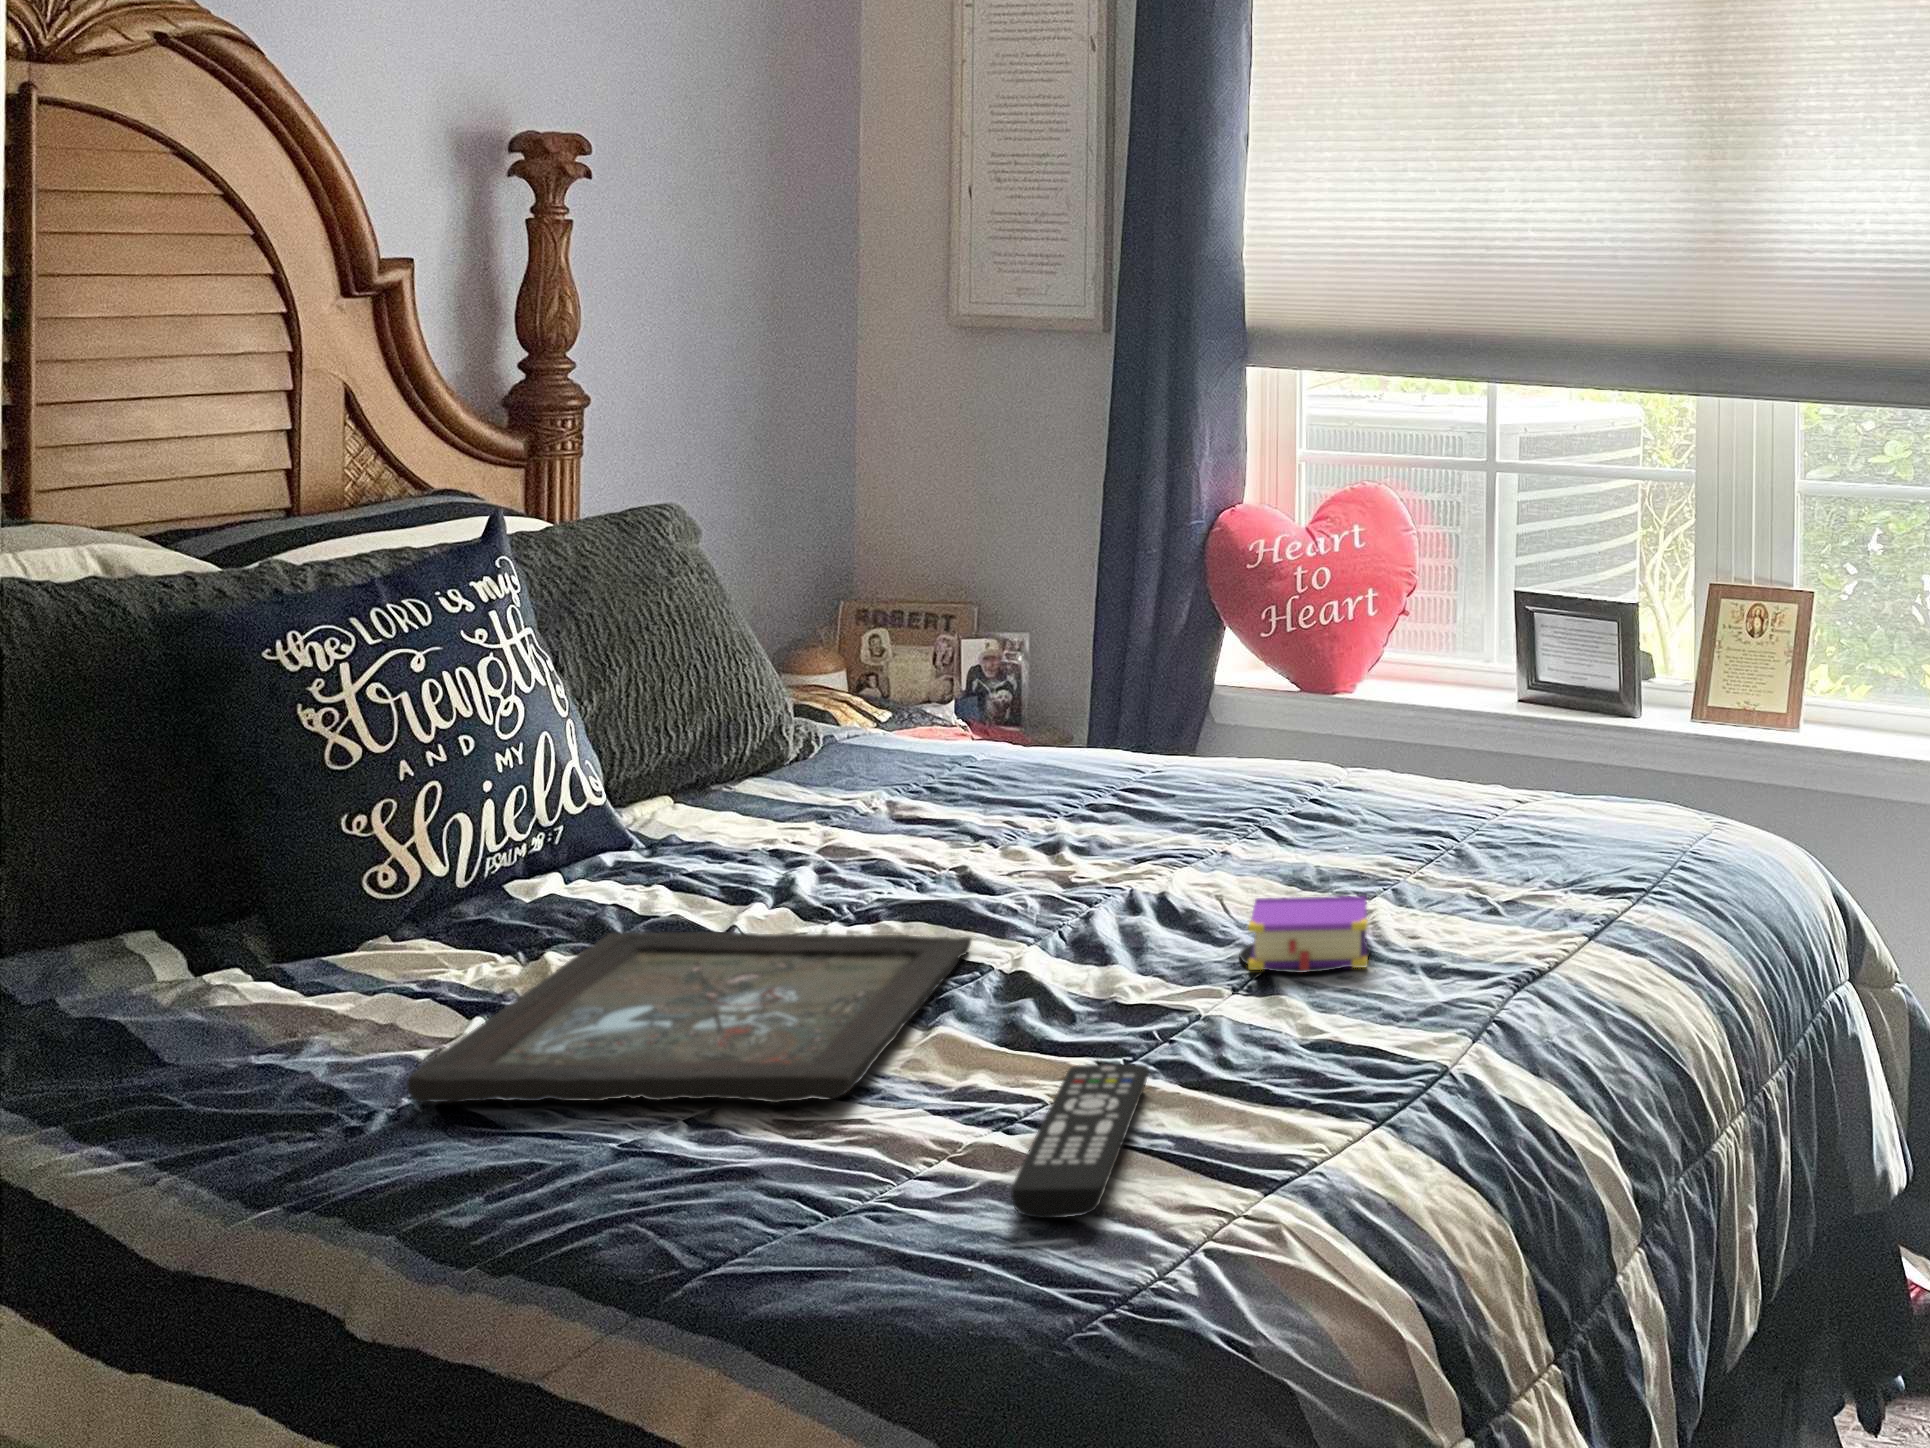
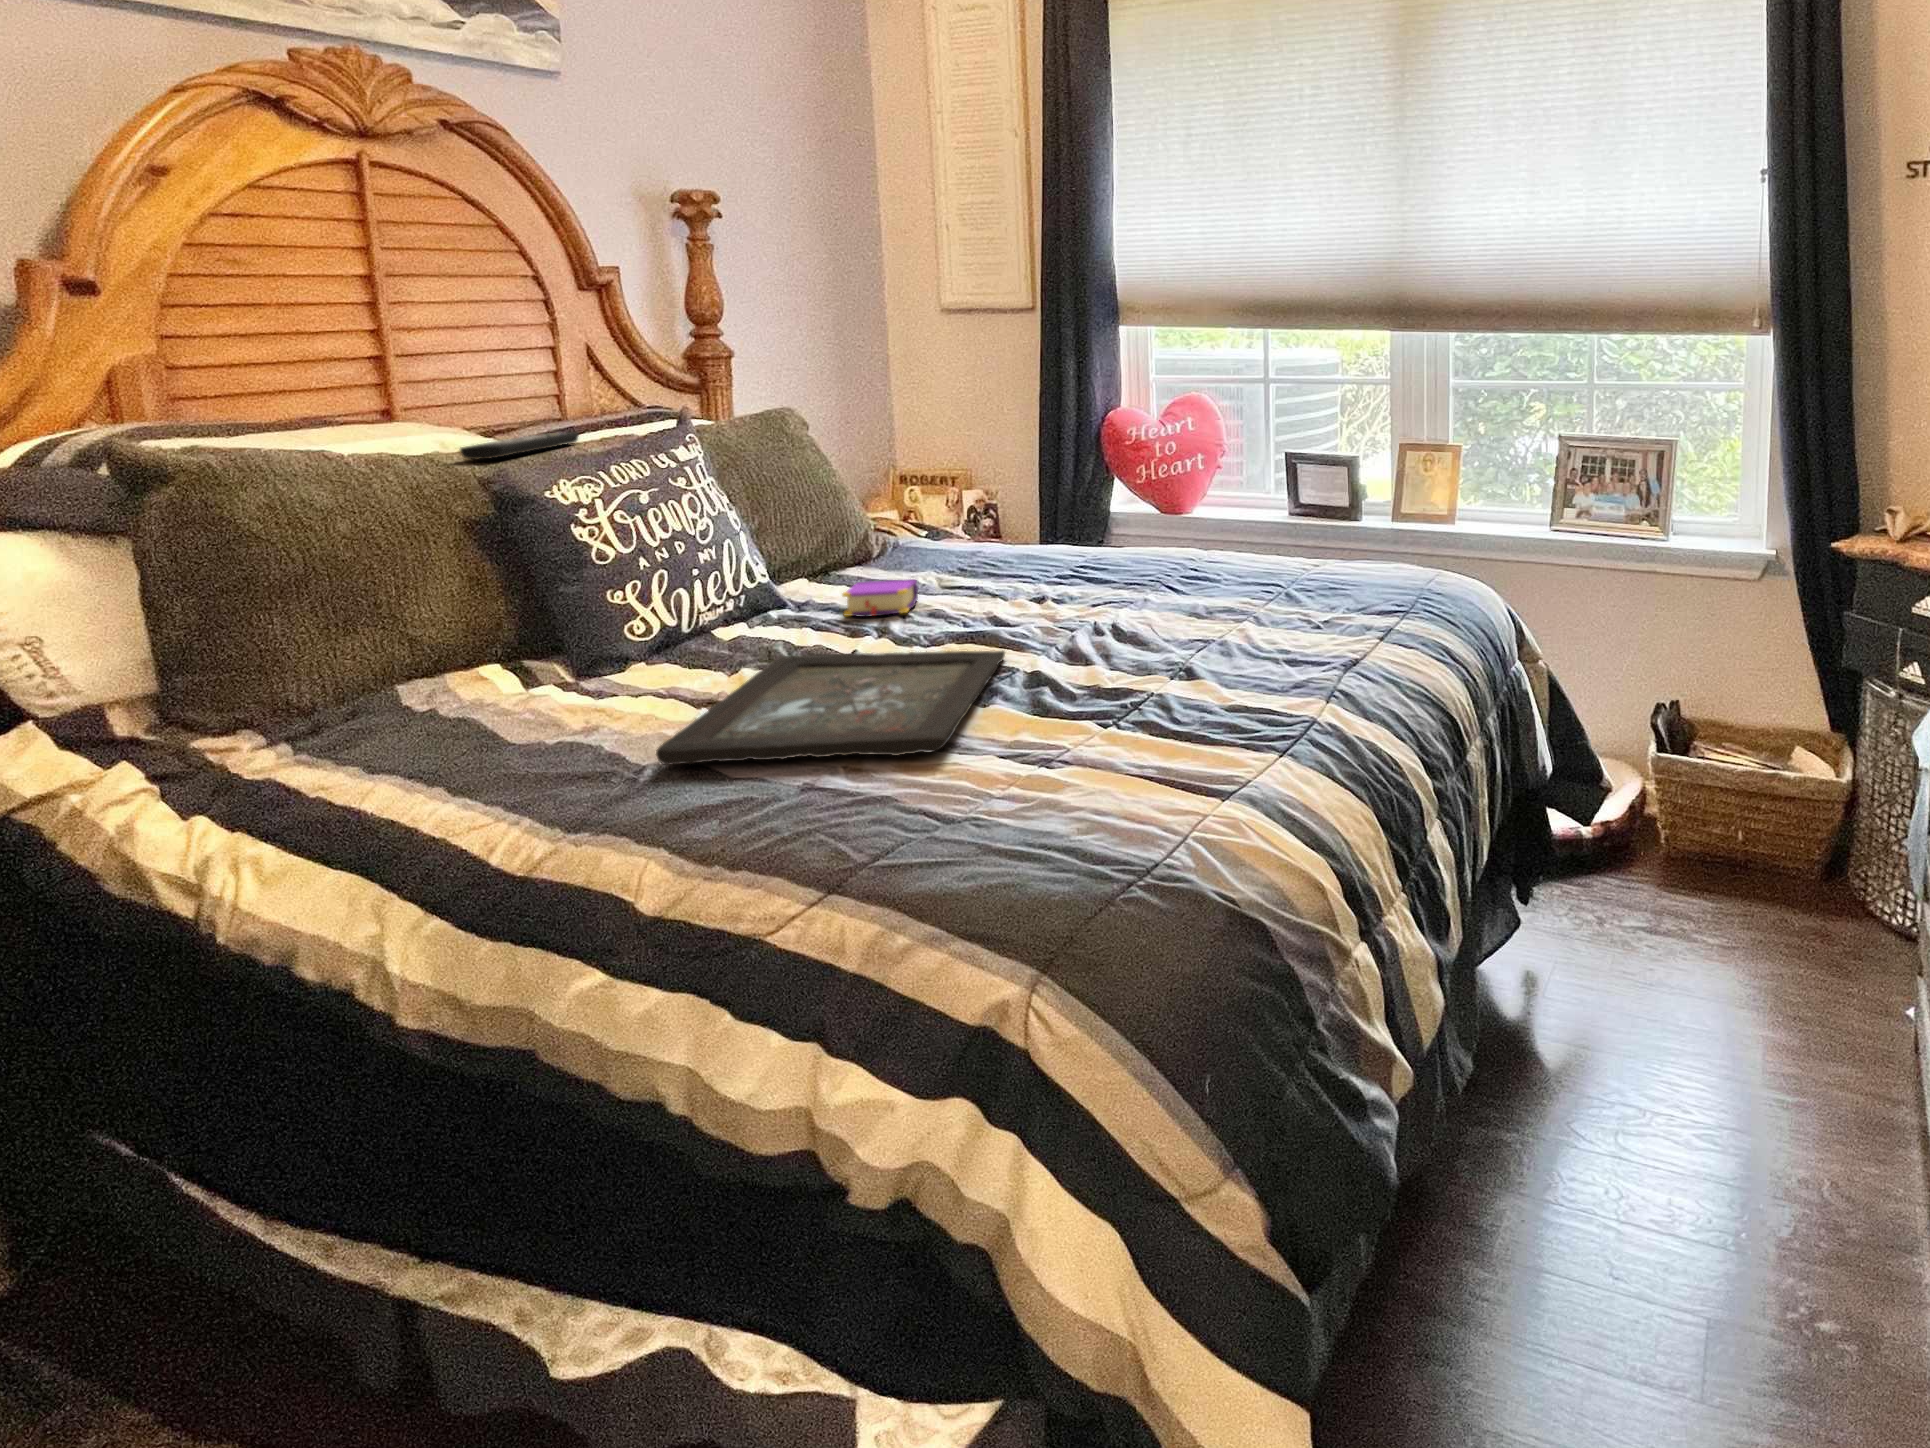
book: present [1239,896,1371,973] -> present [842,579,918,617]
remote control: present [1011,1064,1149,1218] -> present [460,432,579,459]

